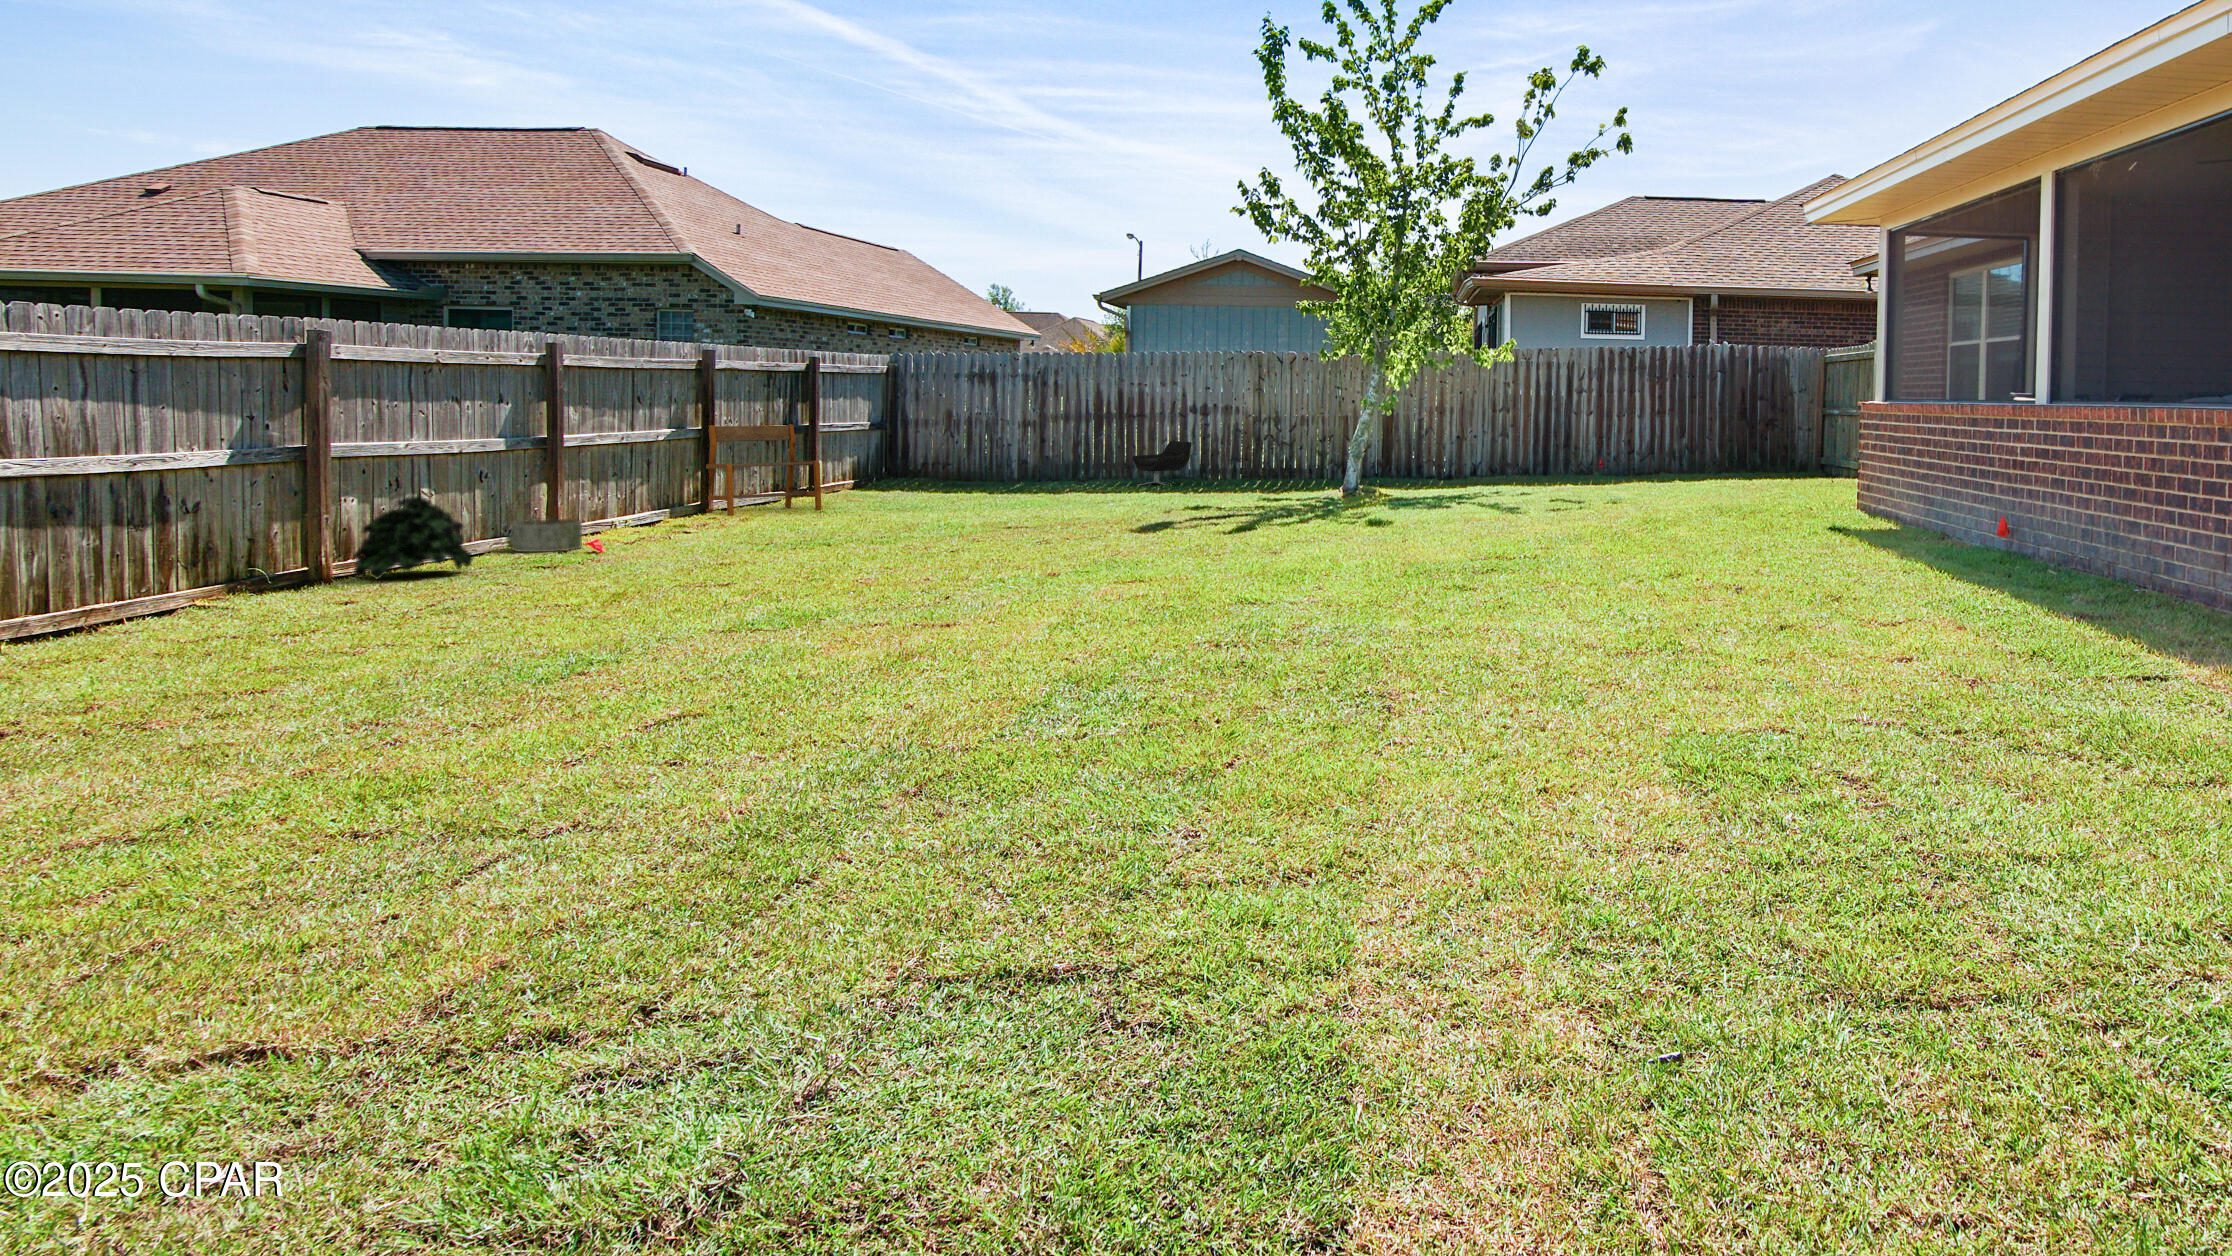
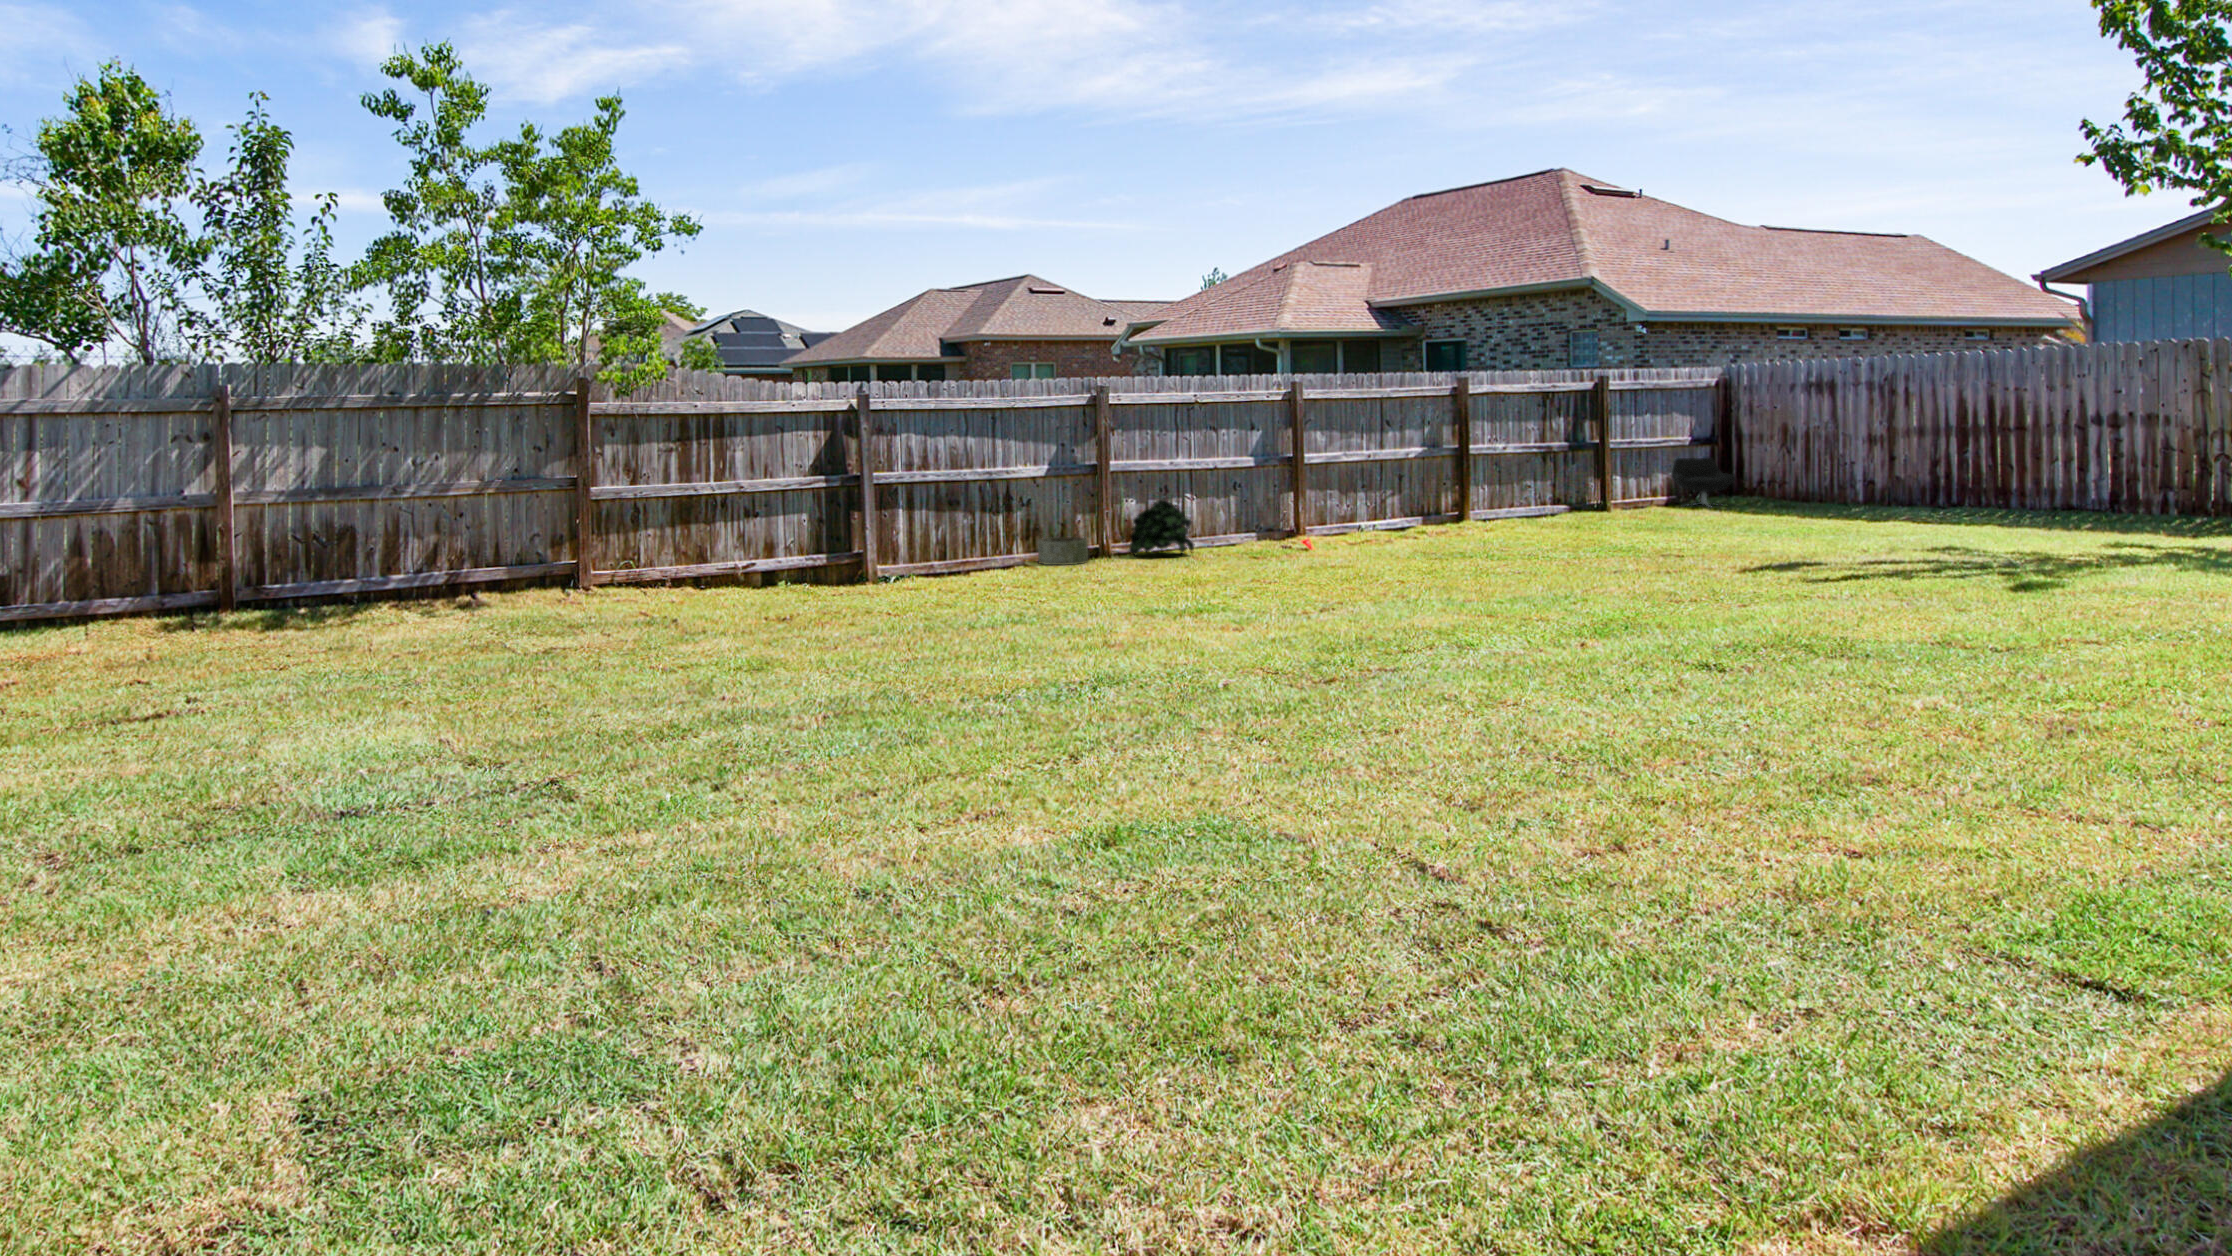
bench: present [706,424,822,516] -> none [1473,443,1570,524]
lounge chair: present [1132,441,1192,485] -> present [1671,458,1736,505]
basket: present [511,513,582,552] -> present [1038,532,1088,565]

